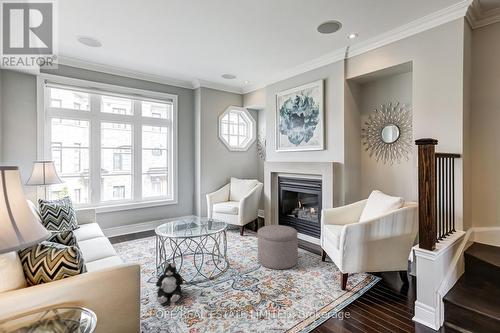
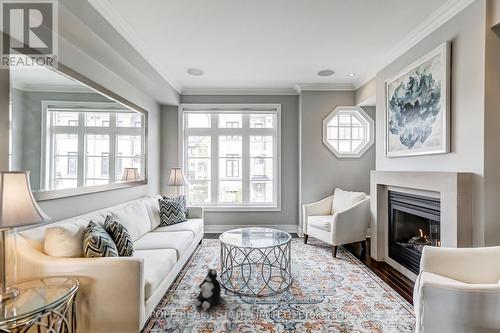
ottoman: present [257,225,298,269] -> none [322,252,379,317]

